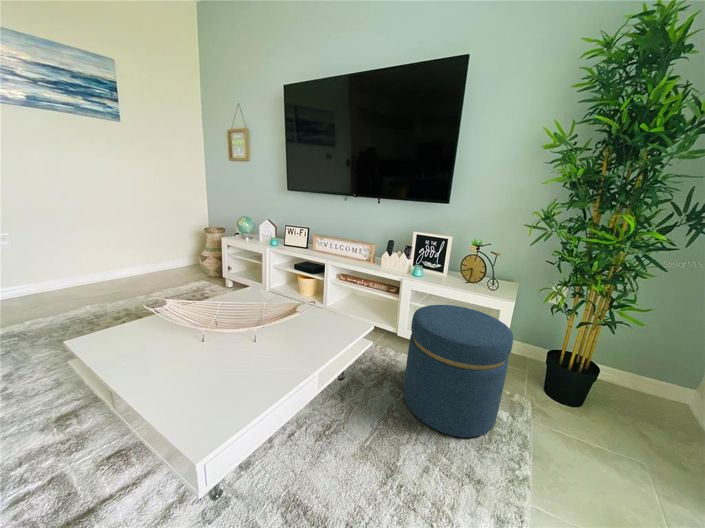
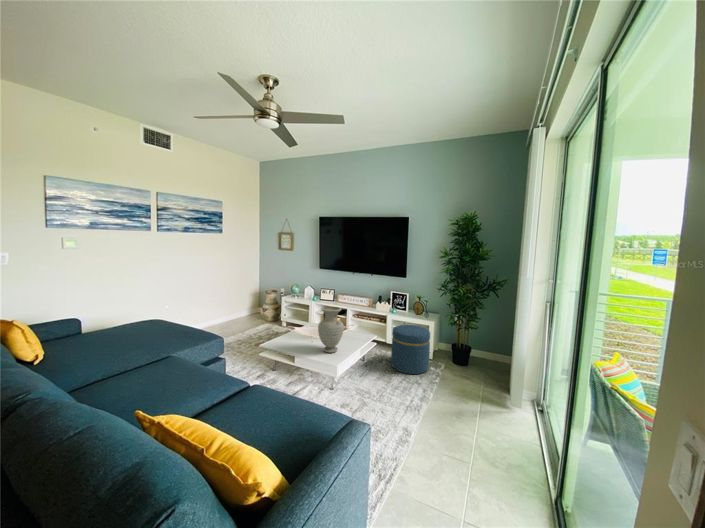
vase: none [173,249,263,389] -> present [318,307,344,353]

